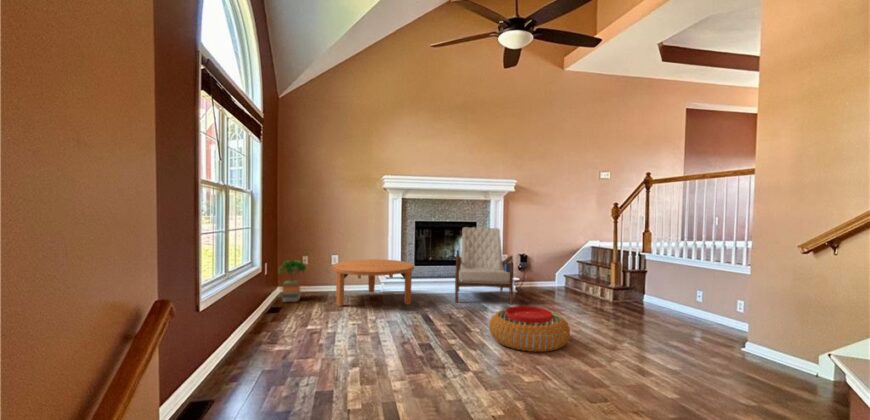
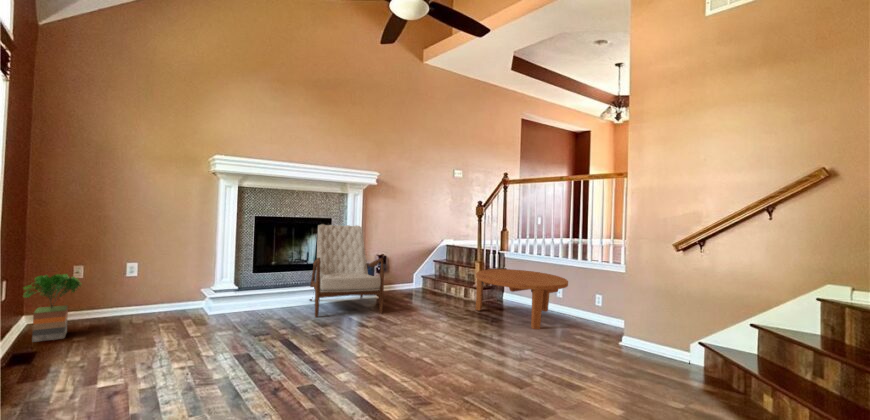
coffee table: present [333,259,414,306] -> present [476,269,568,329]
pouf: present [489,306,570,352] -> none [382,319,475,375]

